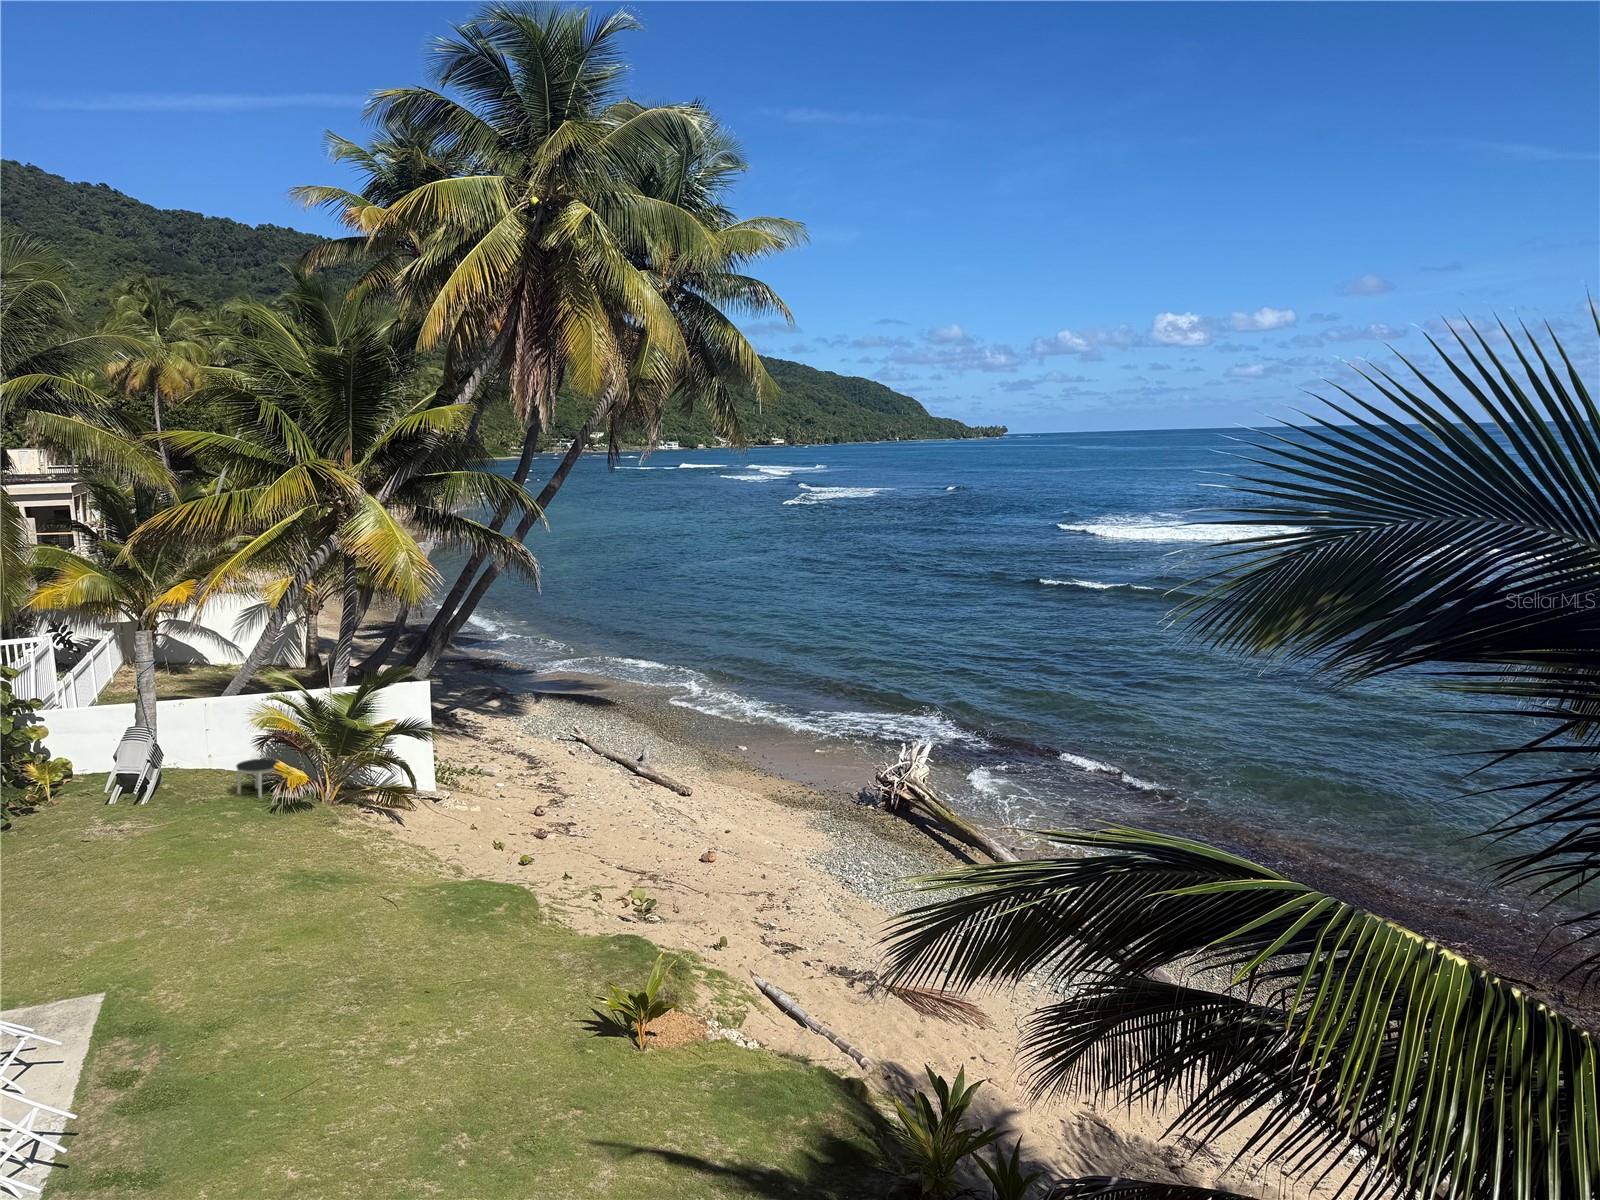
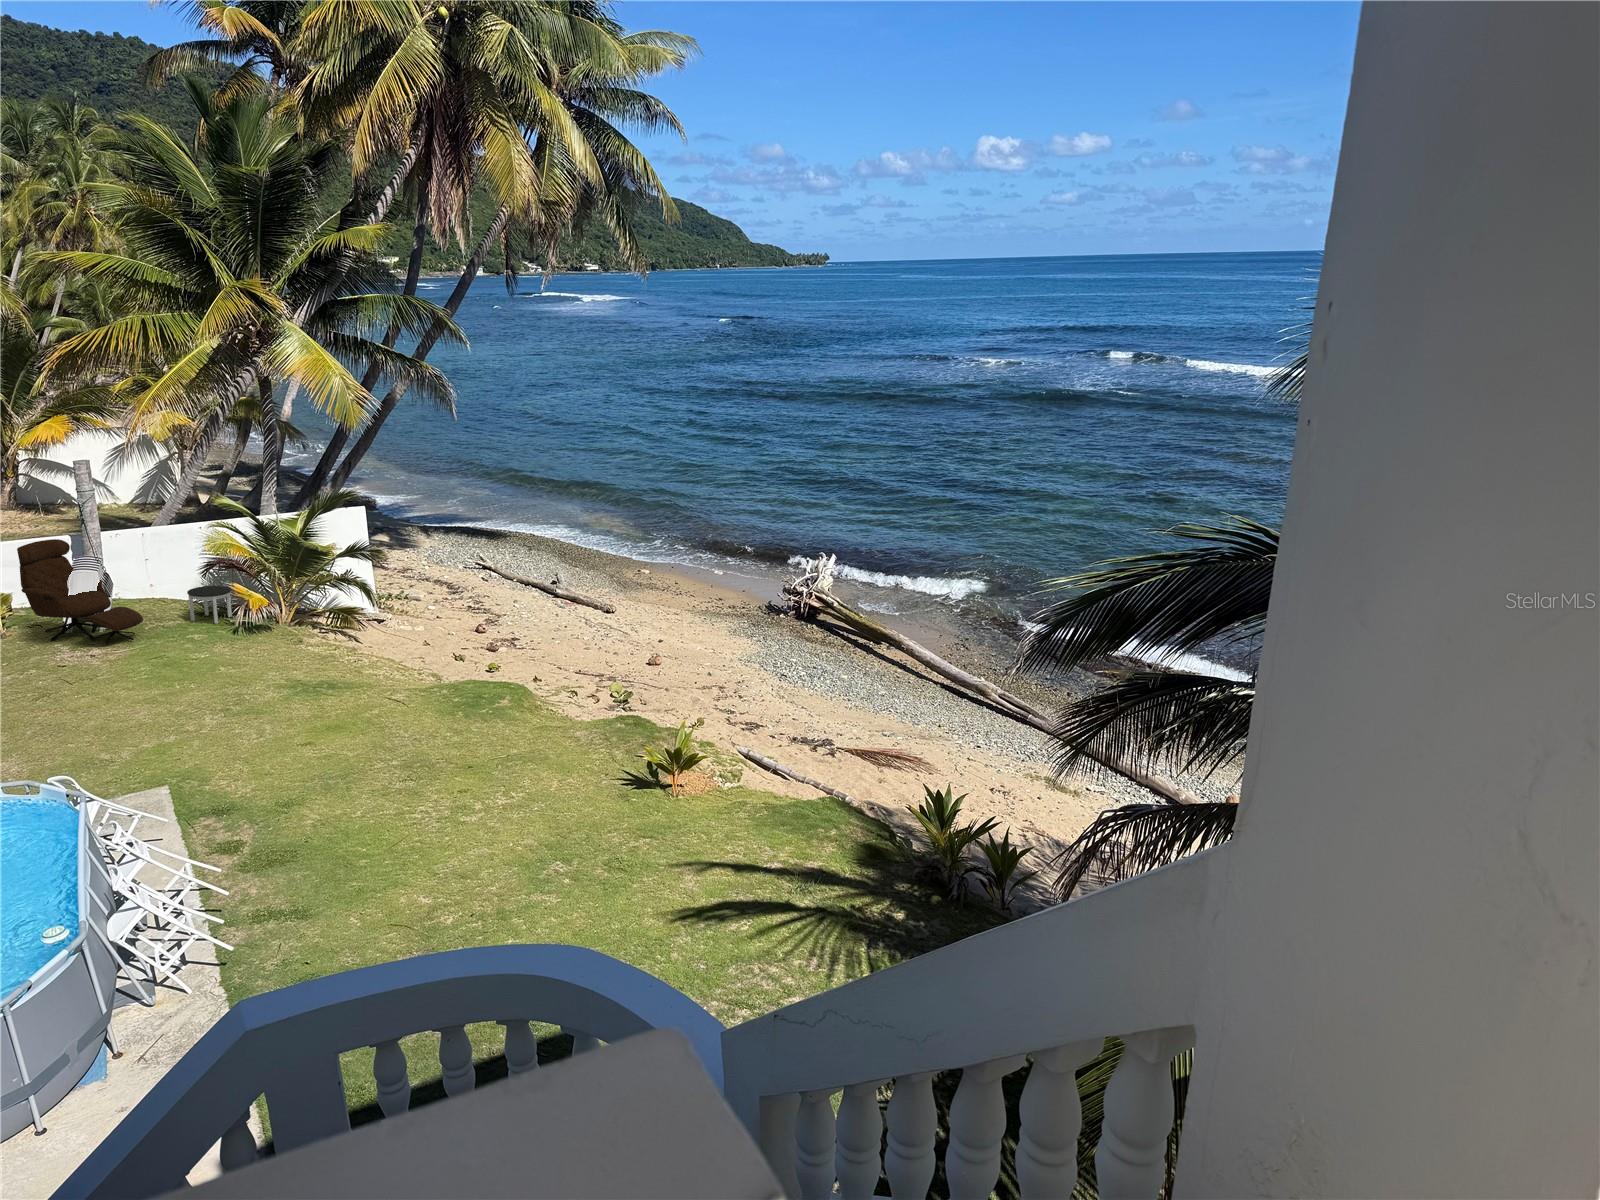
lounge chair: none [67,709,180,819] -> present [17,539,143,644]

